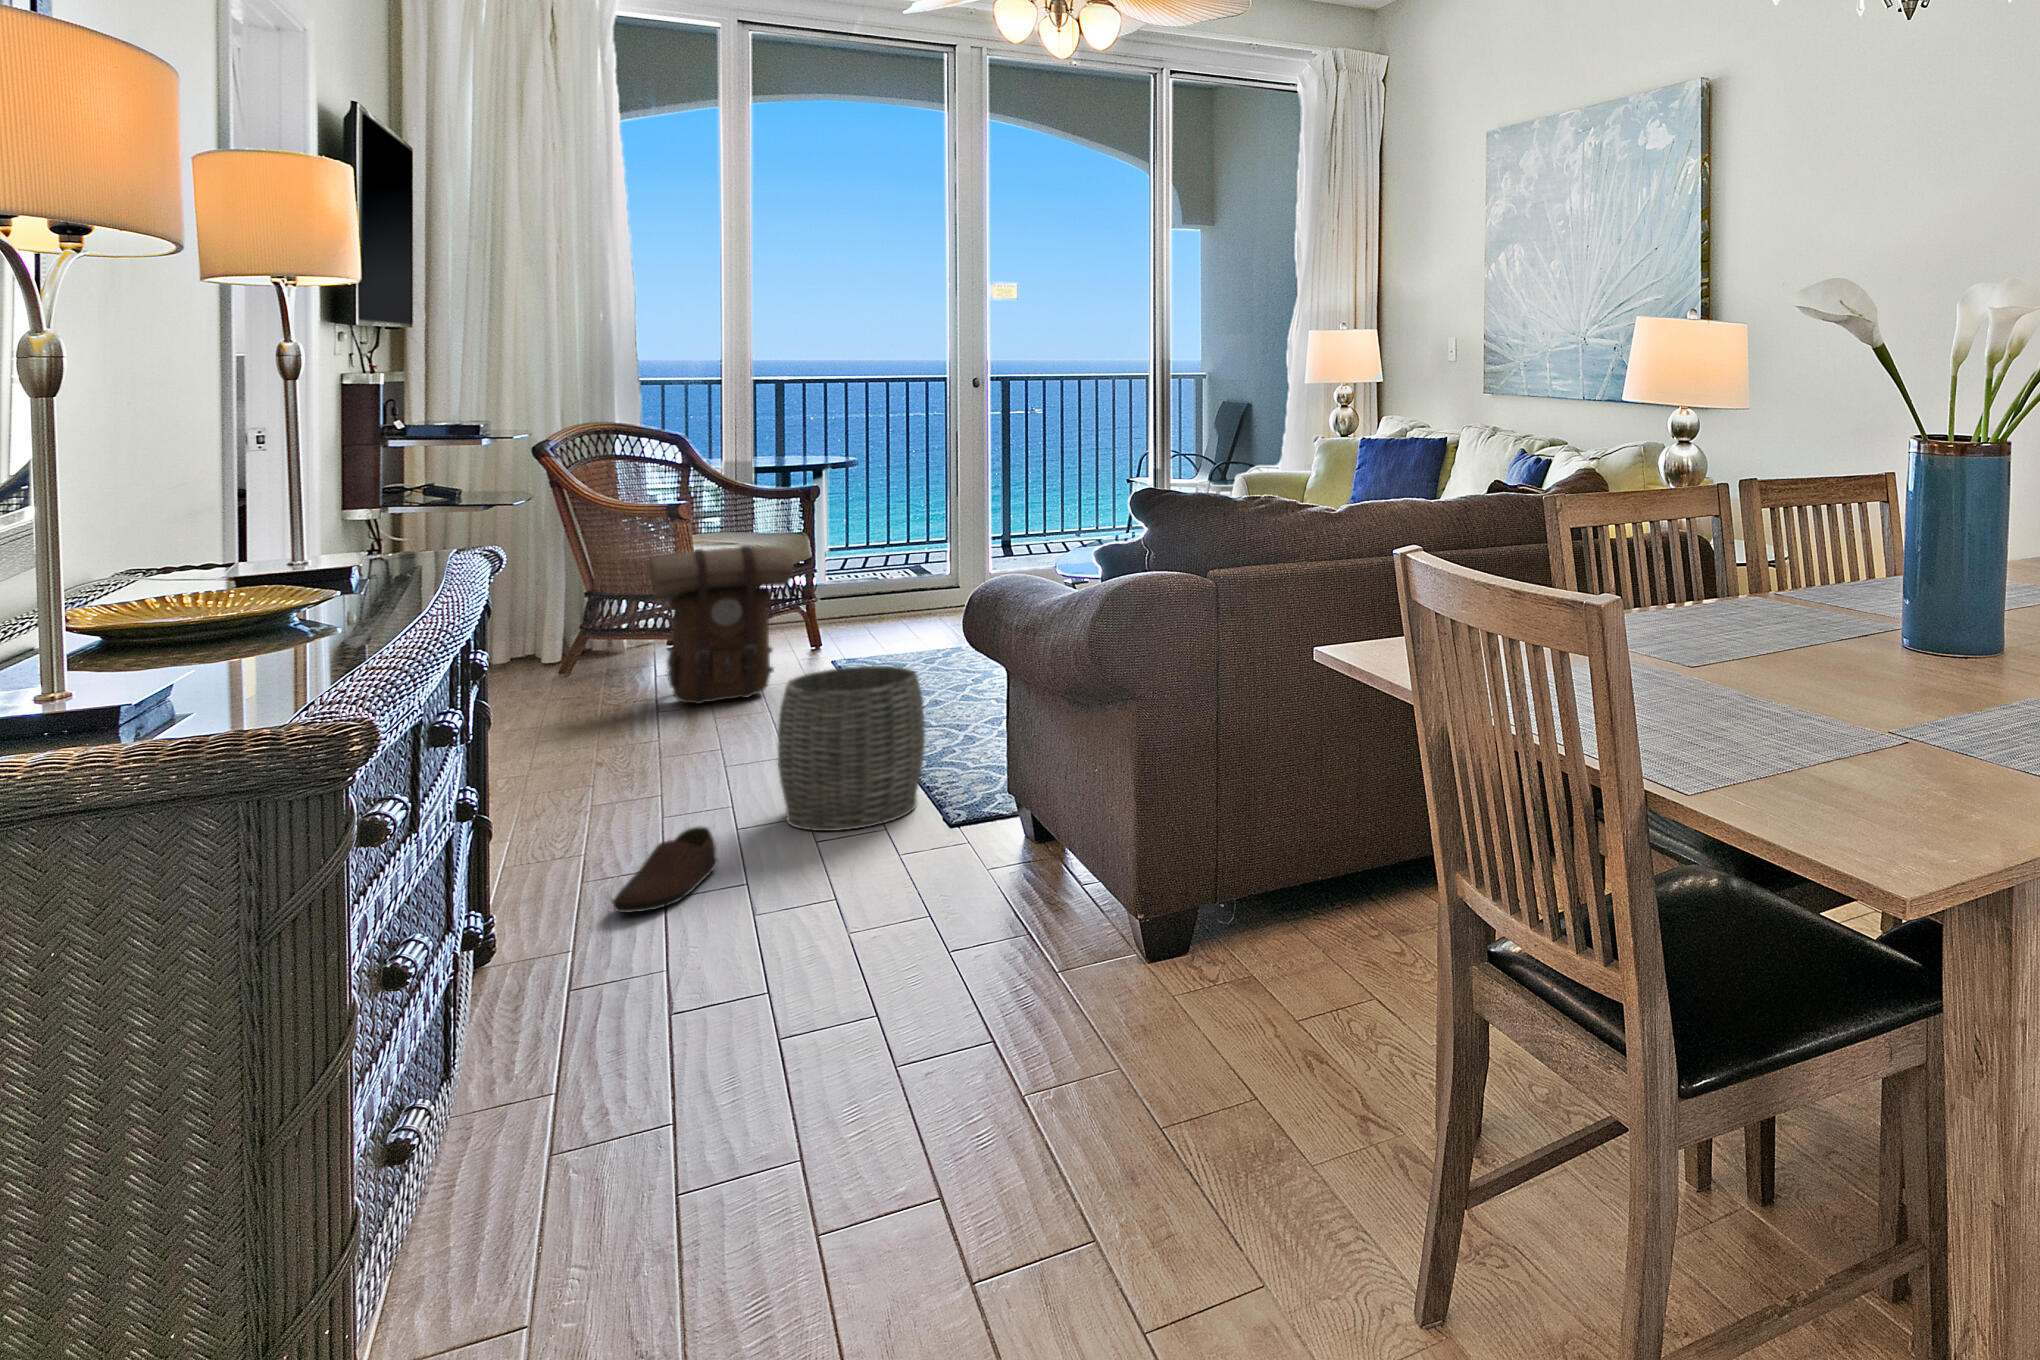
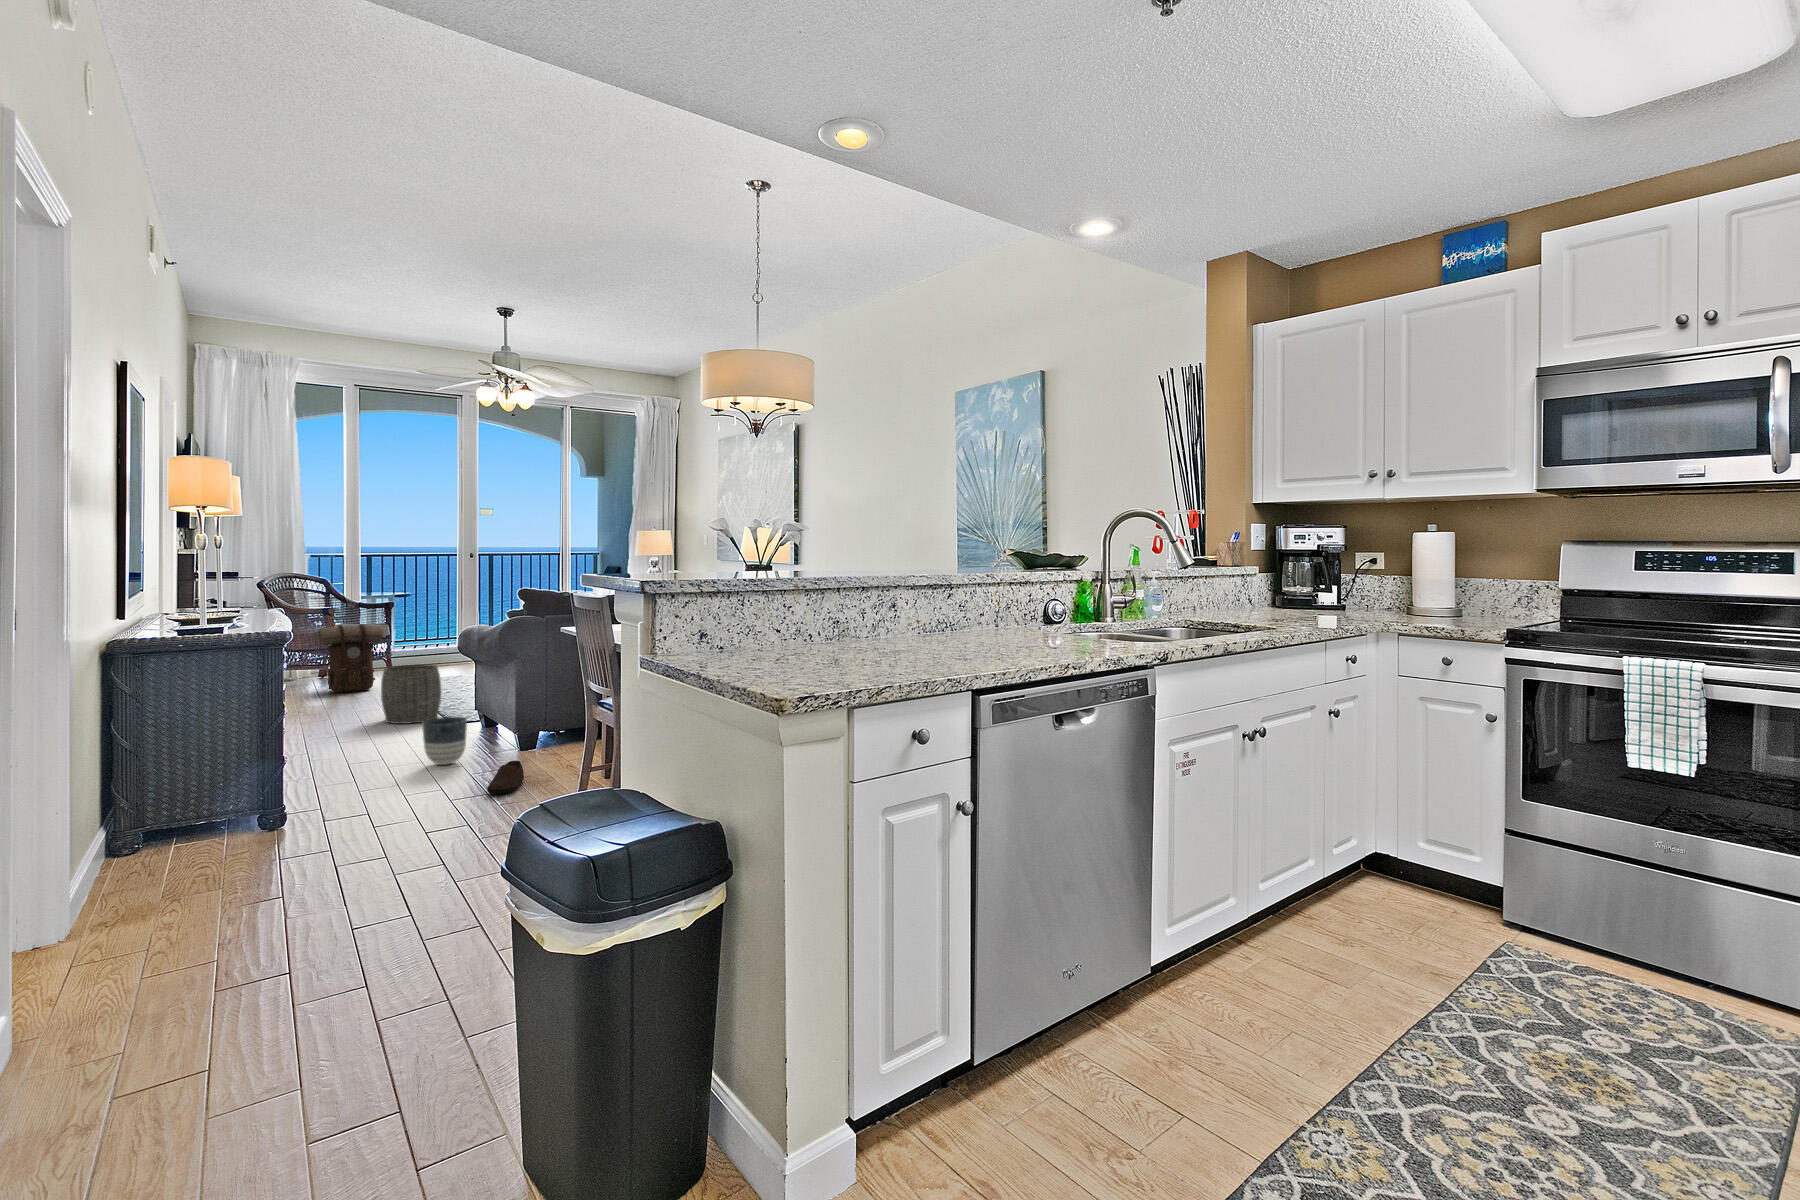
shoe: present [612,826,717,913] -> present [487,761,524,793]
planter: none [881,888,1010,1052] -> present [422,717,467,765]

